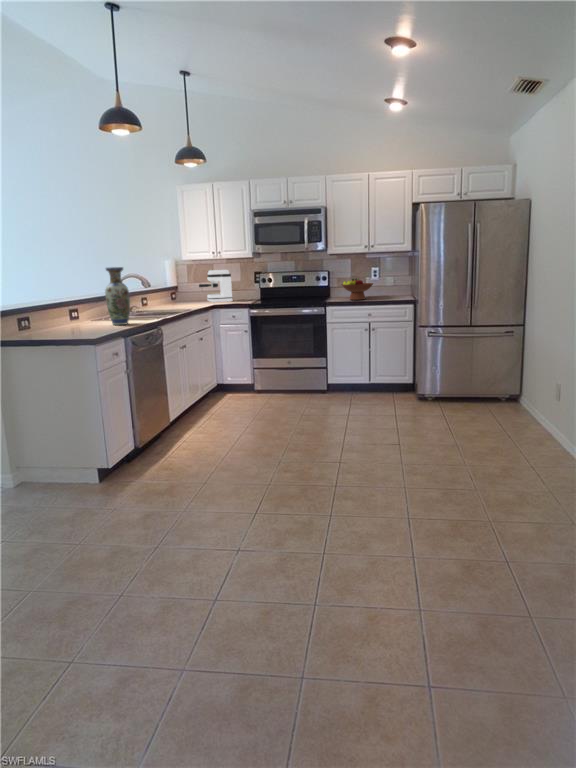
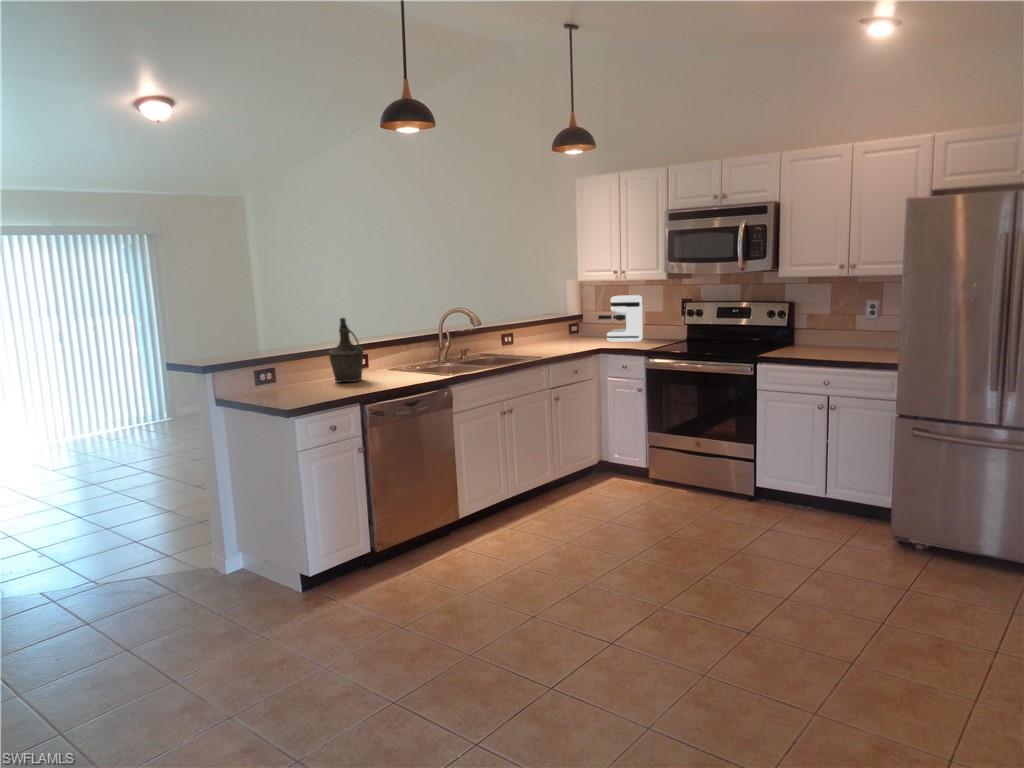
vase: present [105,267,130,325] -> none [390,305,420,379]
bottle: none [57,277,89,330] -> present [329,318,364,382]
fruit bowl: present [342,278,373,300] -> none [793,319,852,355]

